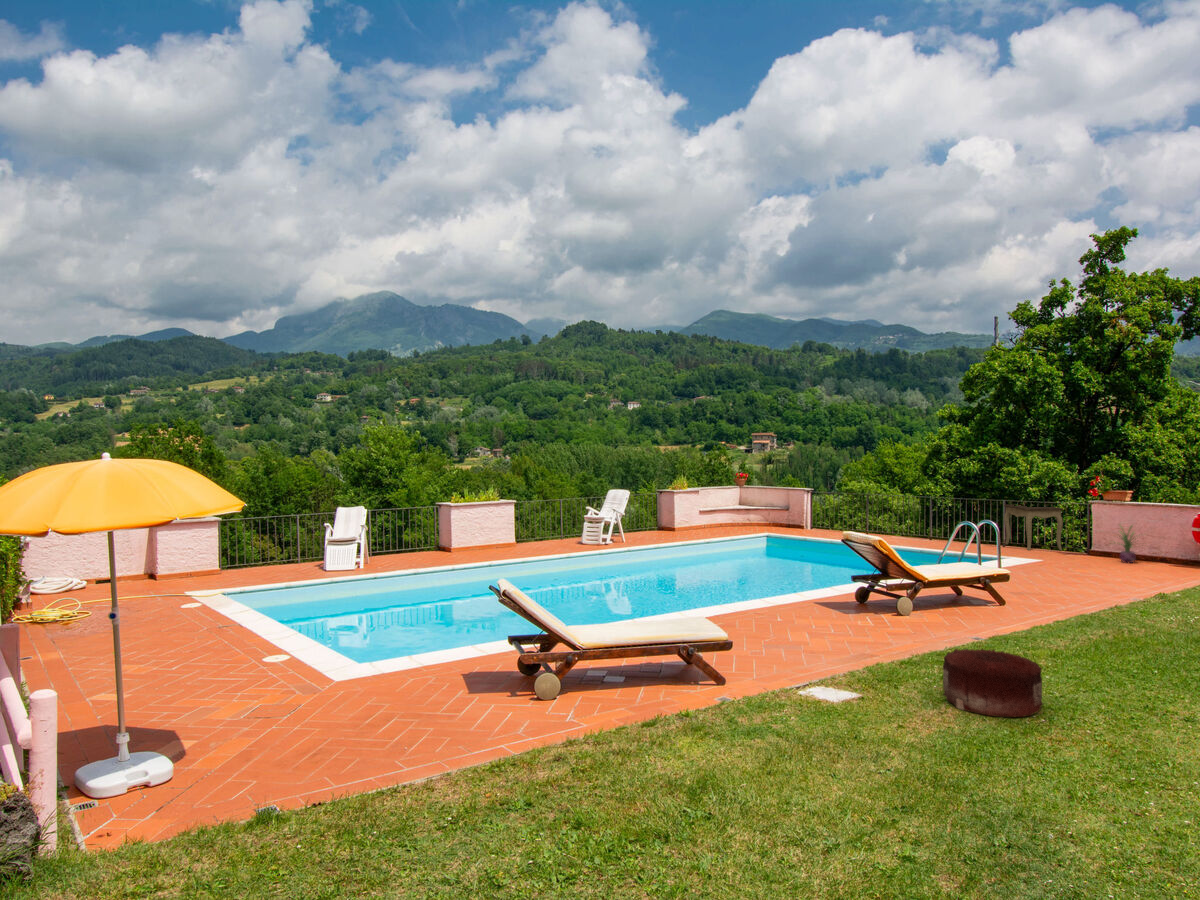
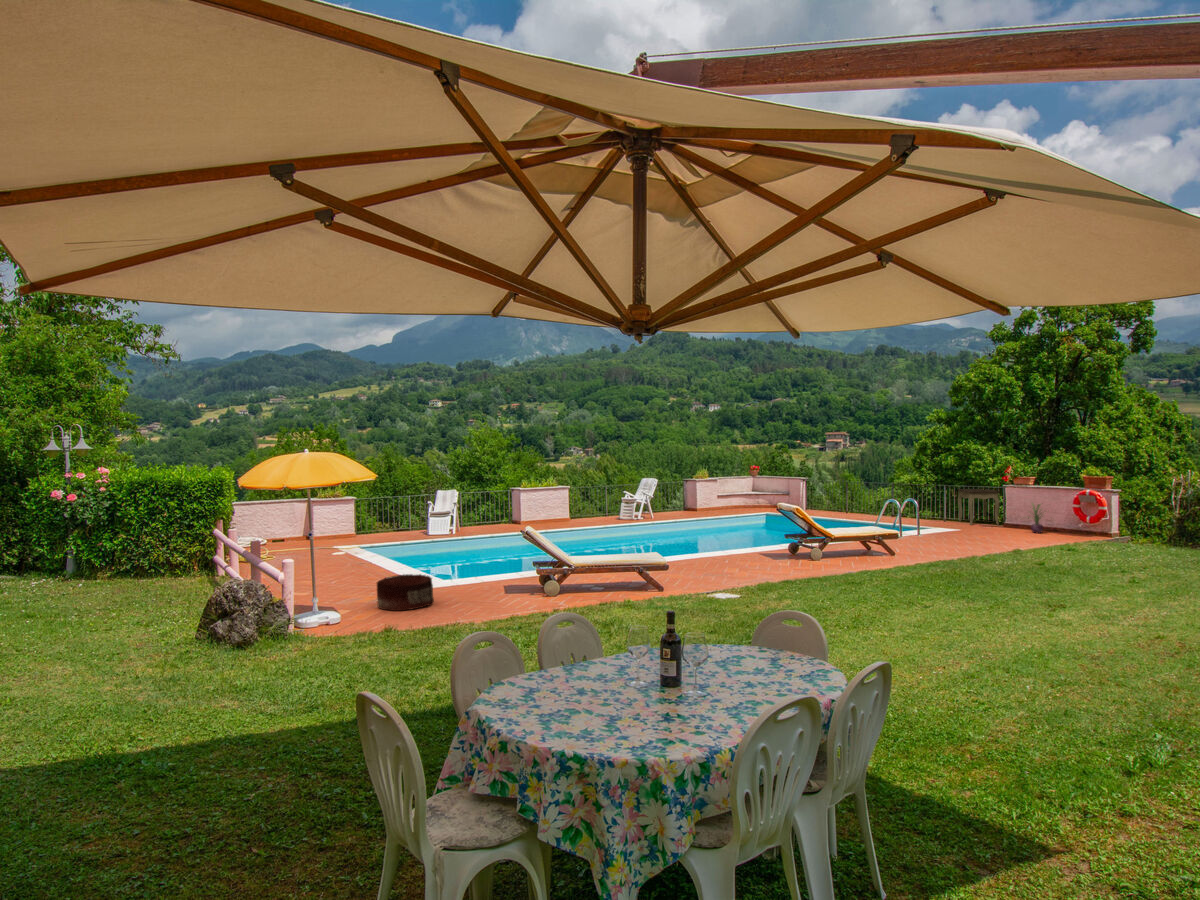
pouf: present [943,649,1043,717] -> present [377,574,434,611]

